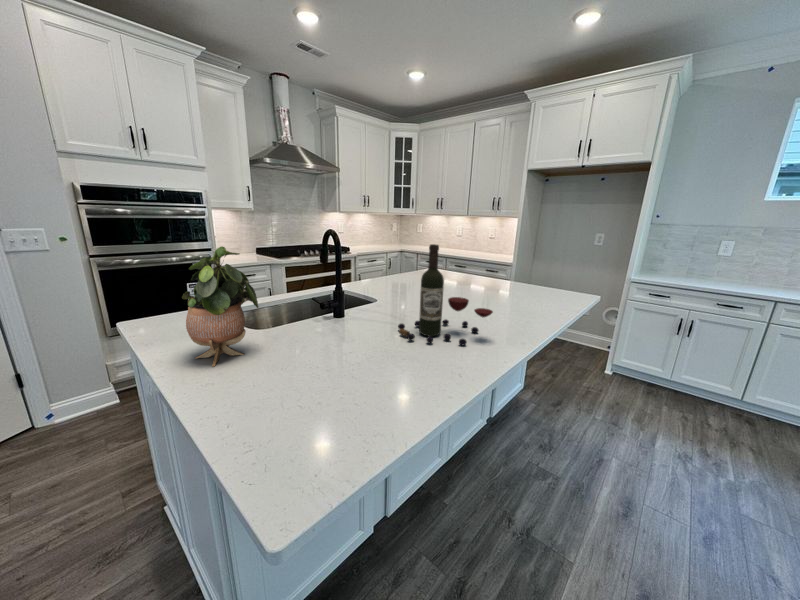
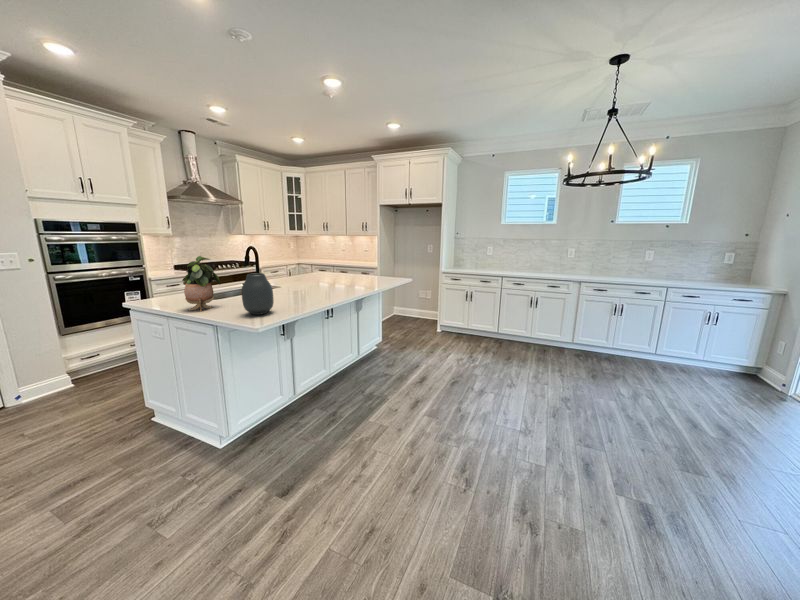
wine bottle: present [398,244,493,345] -> none [292,252,337,298]
vase: none [280,300,357,412] -> present [242,273,274,315]

